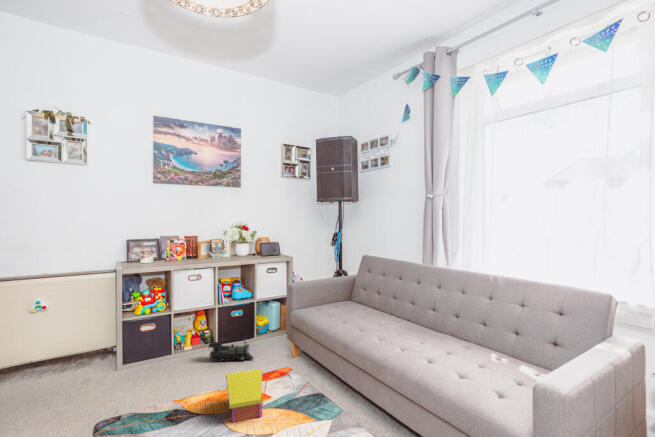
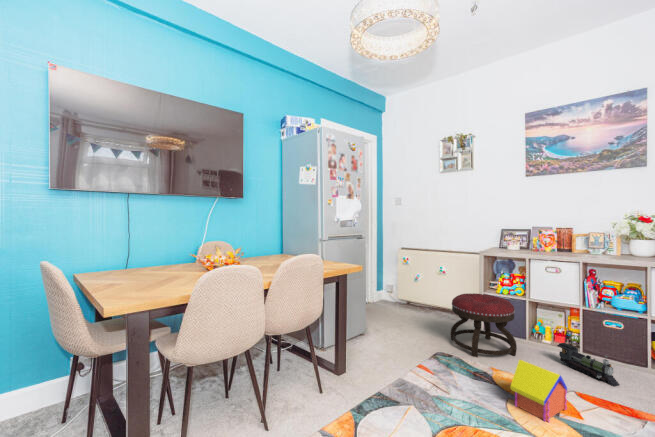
ottoman: none [91,320,176,404] -> present [451,293,517,357]

